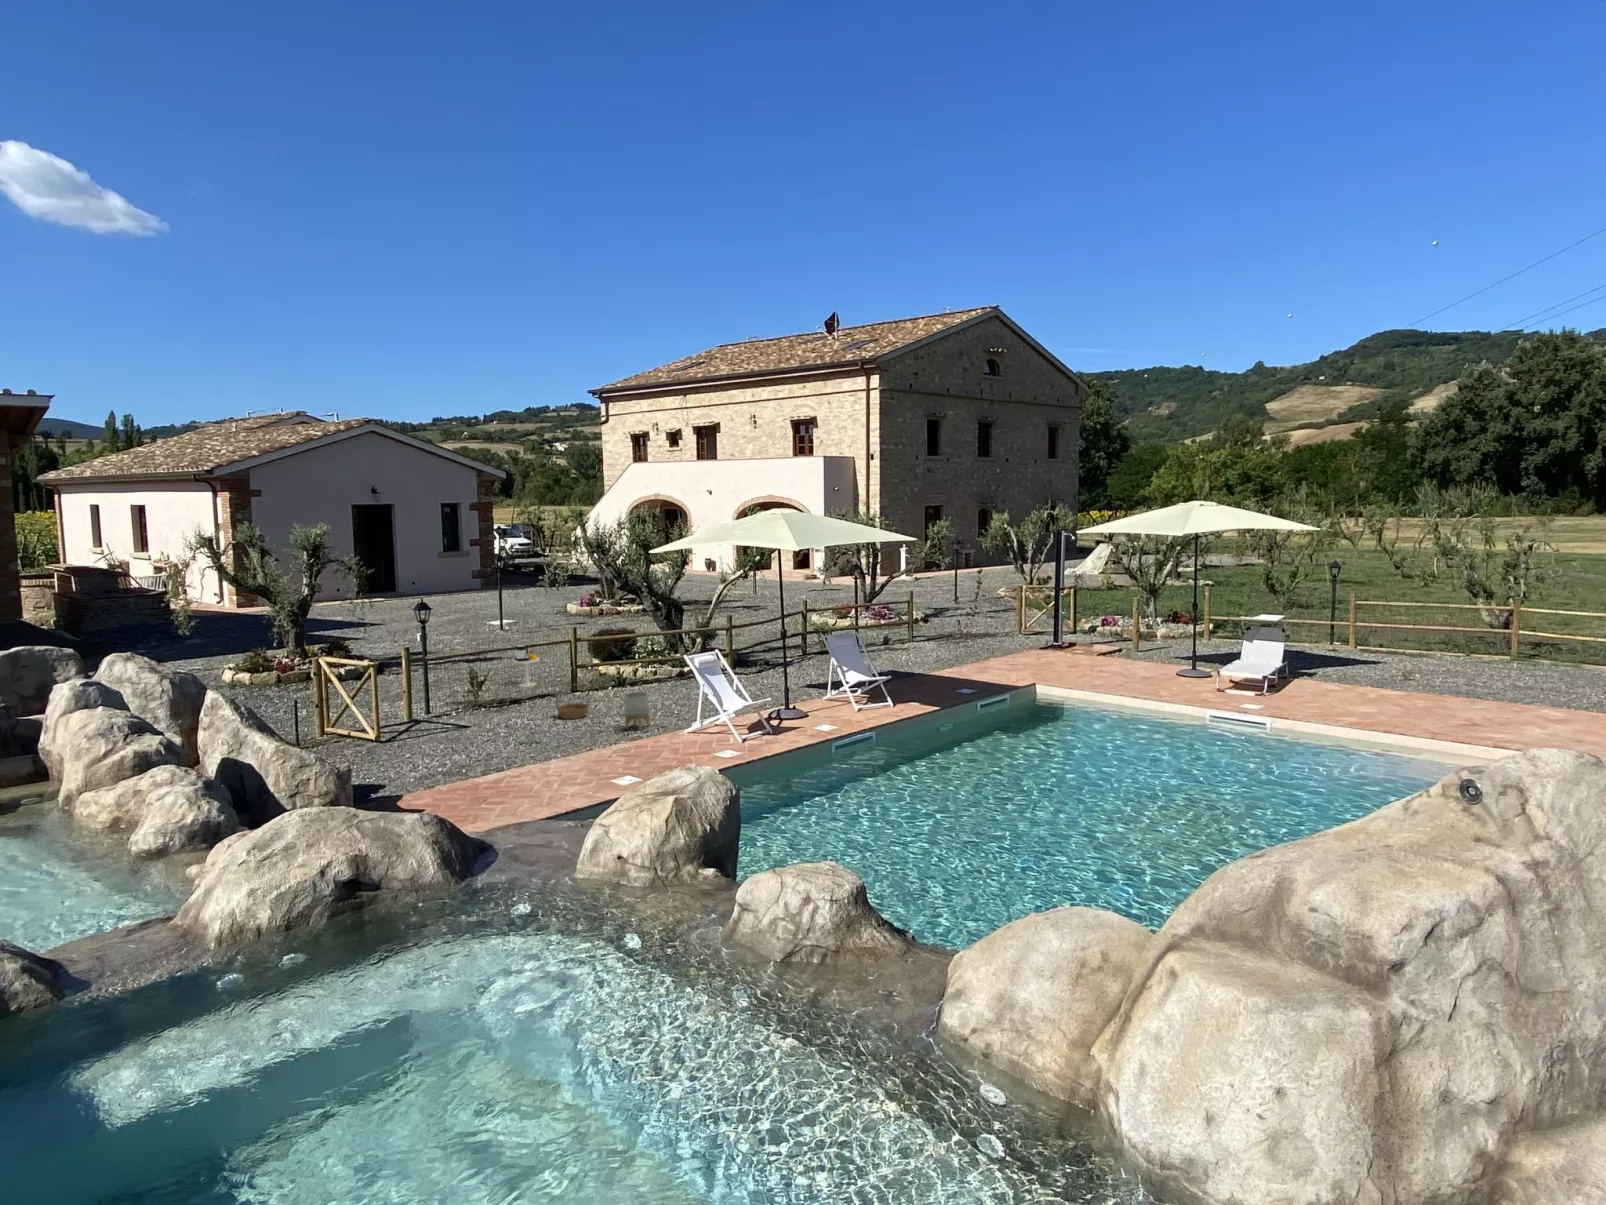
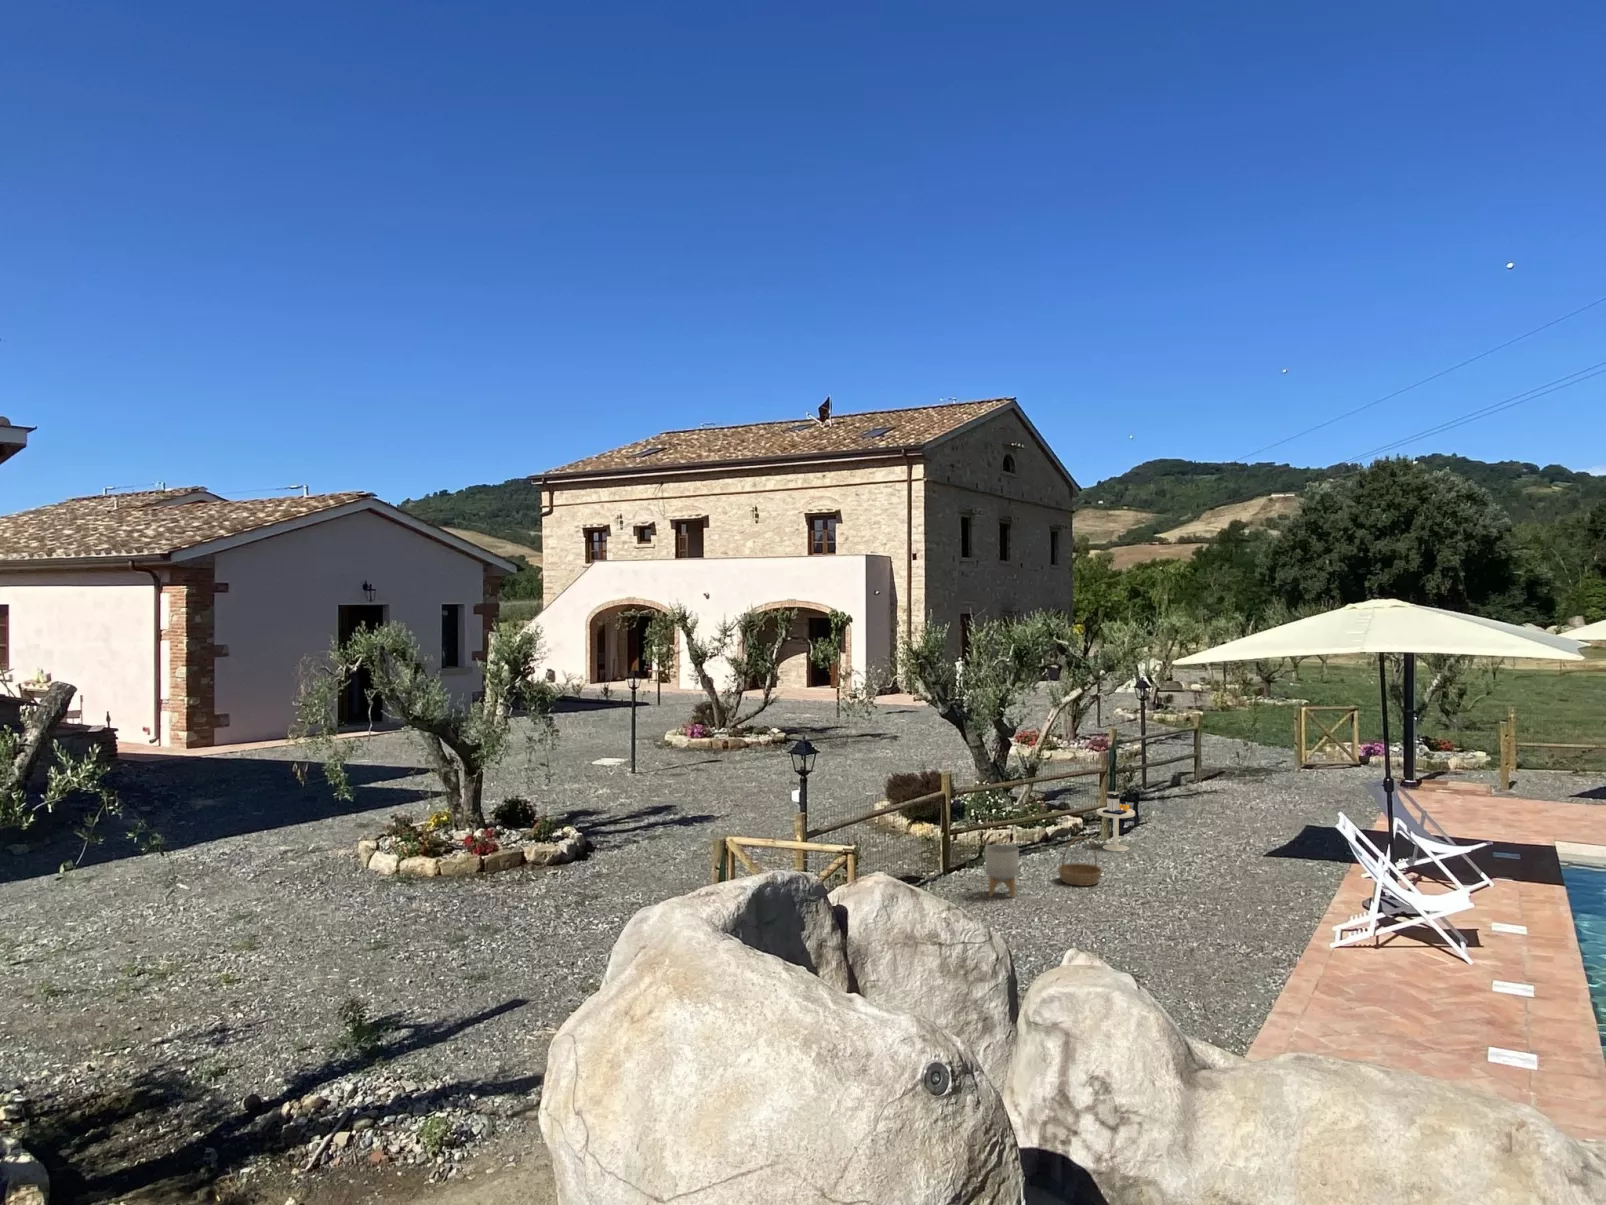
side table: present [512,645,540,687] -> present [1097,791,1135,851]
planter: present [624,691,649,730] -> present [985,844,1019,898]

